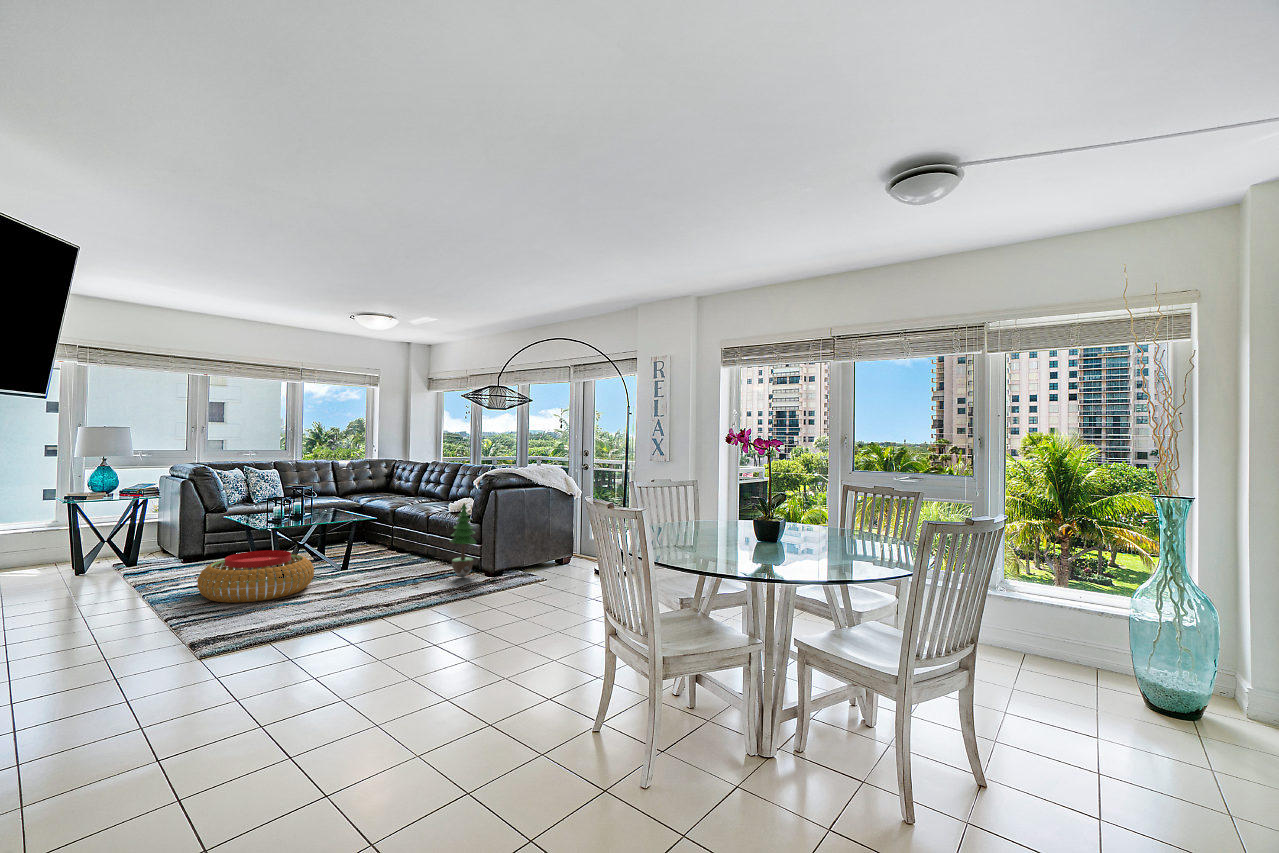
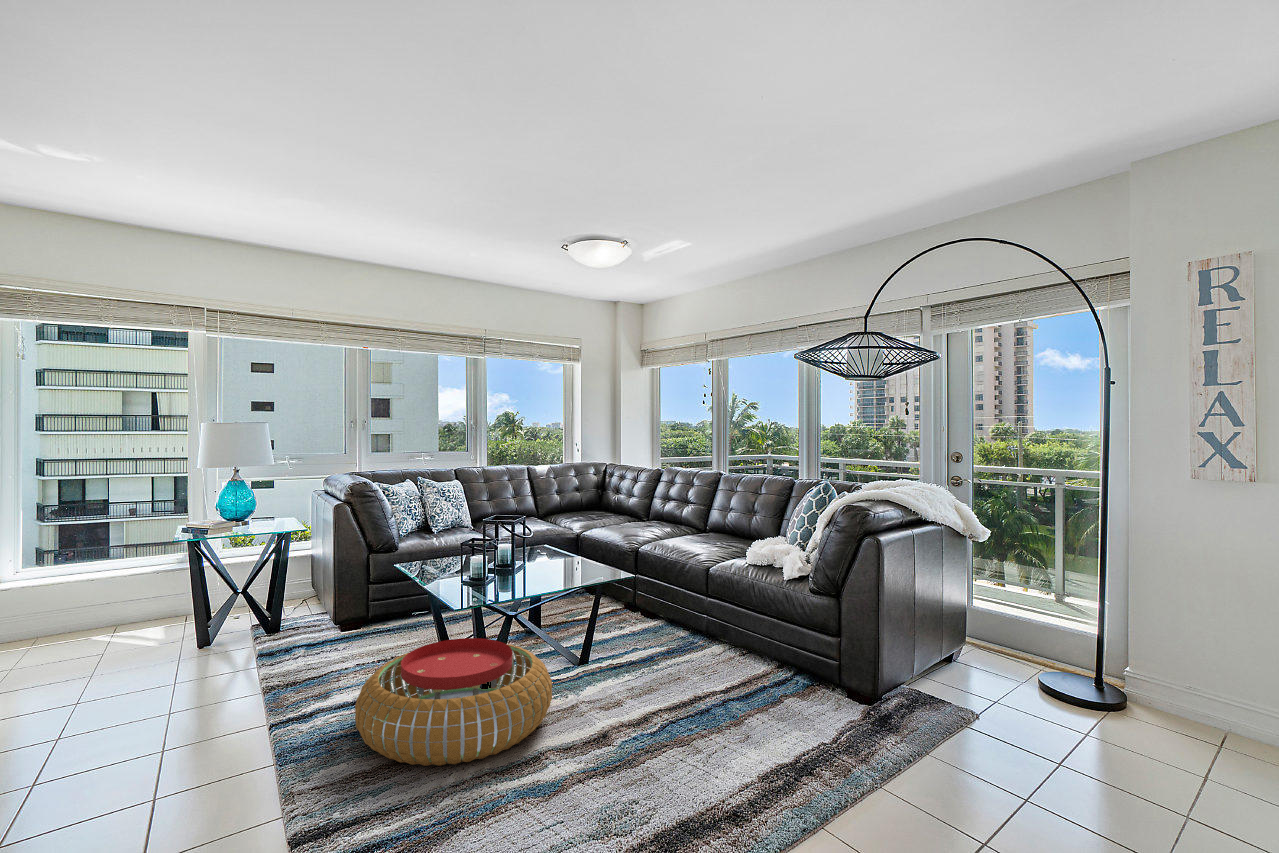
potted tree: present [450,503,476,577] -> none [785,553,839,699]

